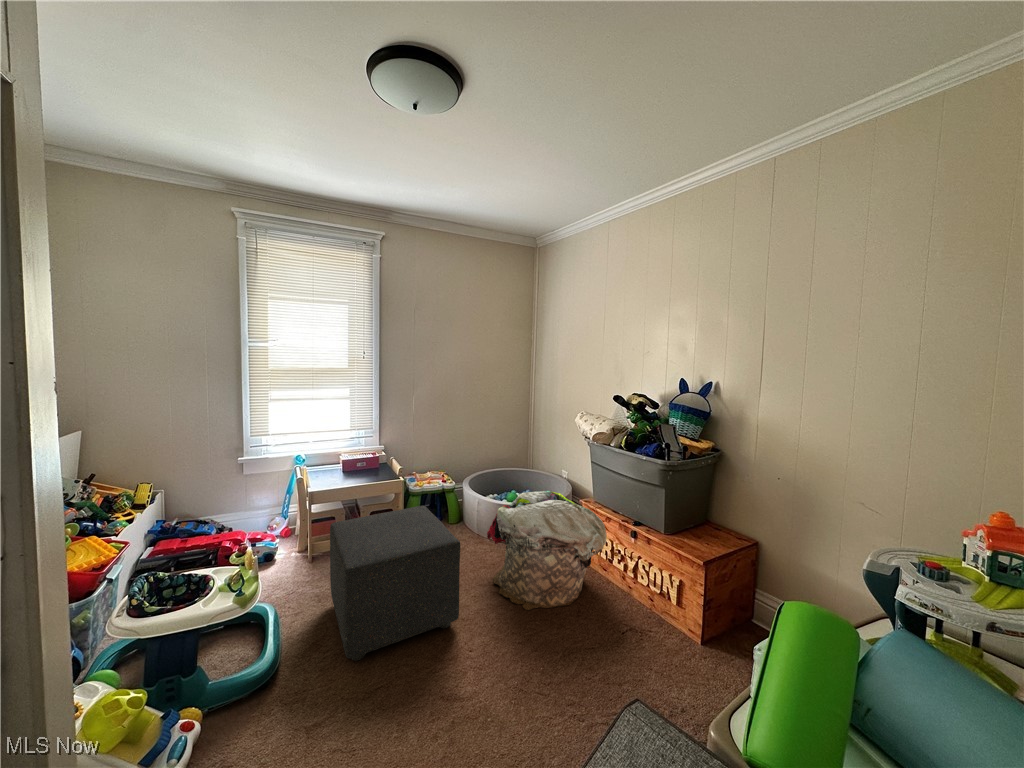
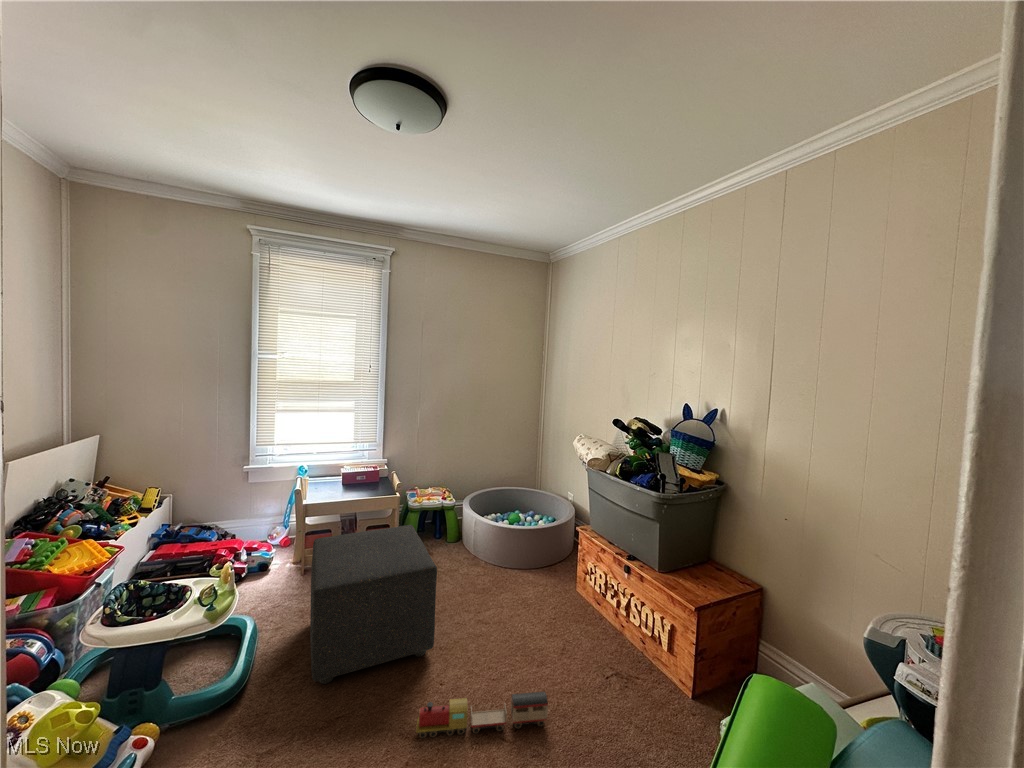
laundry basket: present [487,491,607,610] -> none [476,516,598,644]
toy train: none [457,648,579,701] -> present [416,692,548,738]

